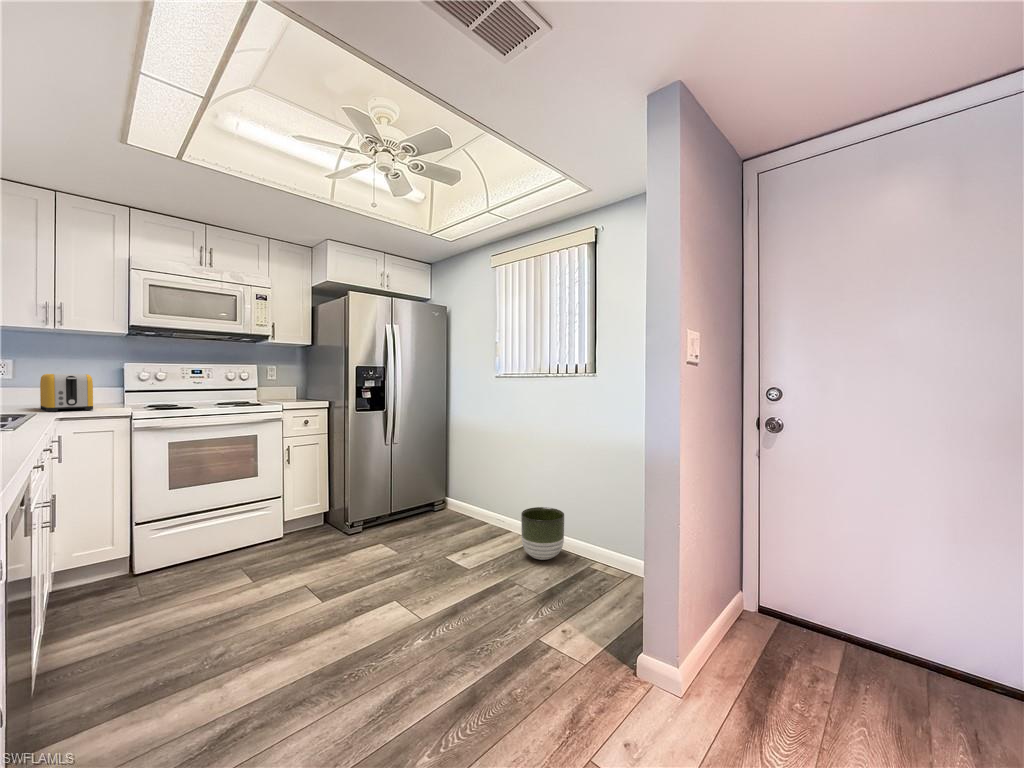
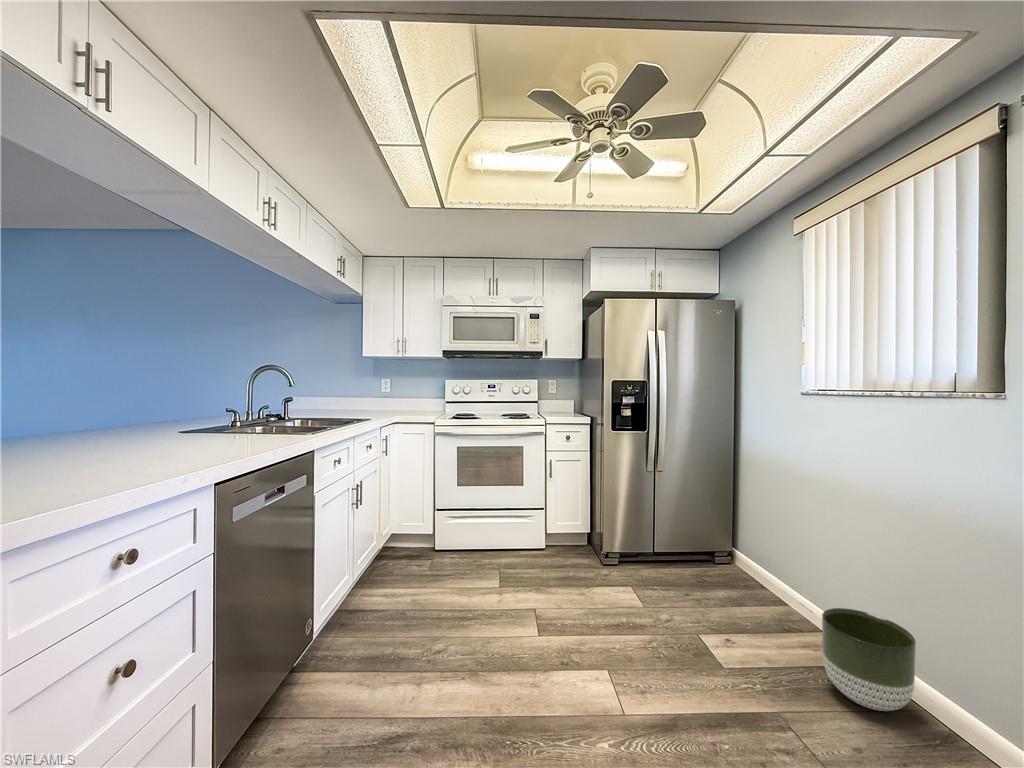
toaster: present [40,374,93,412] -> none [398,387,424,415]

